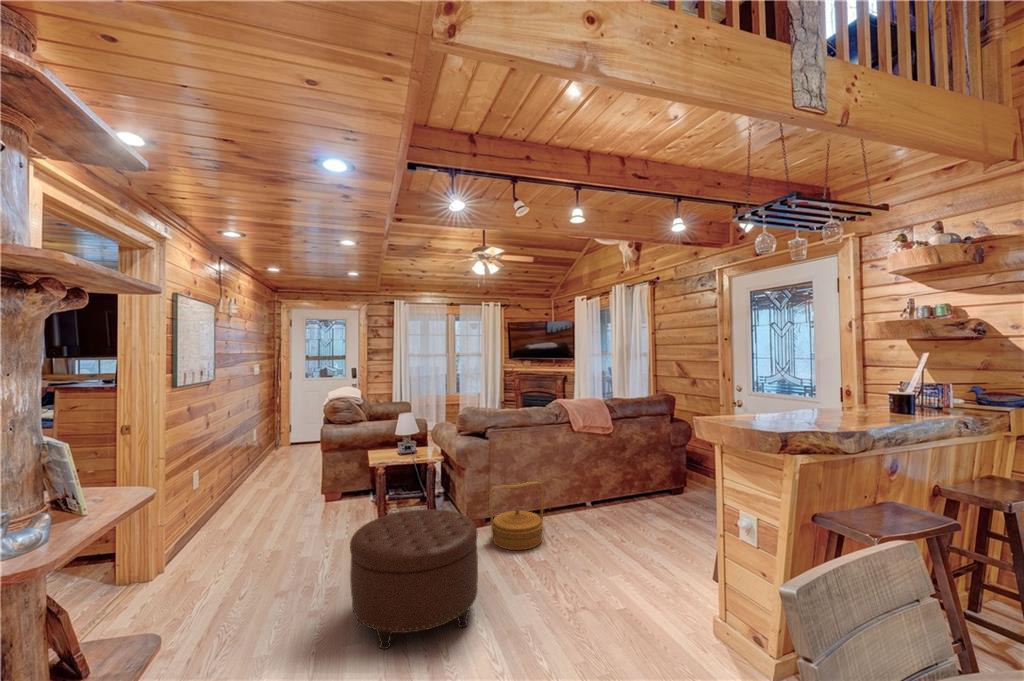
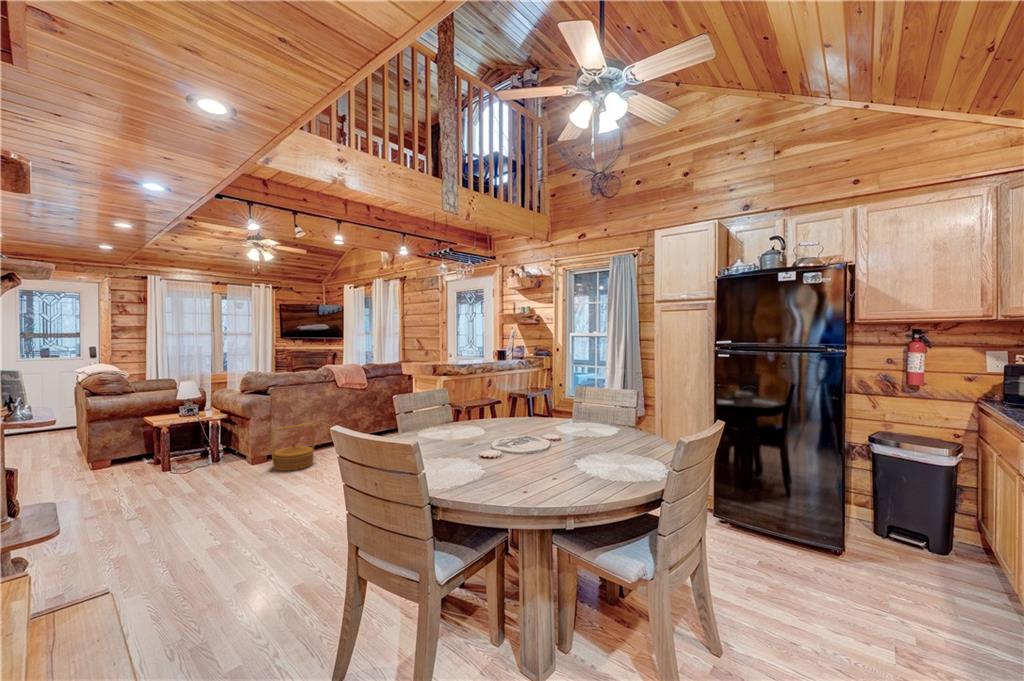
ottoman: present [350,509,478,649] -> none [164,440,267,524]

